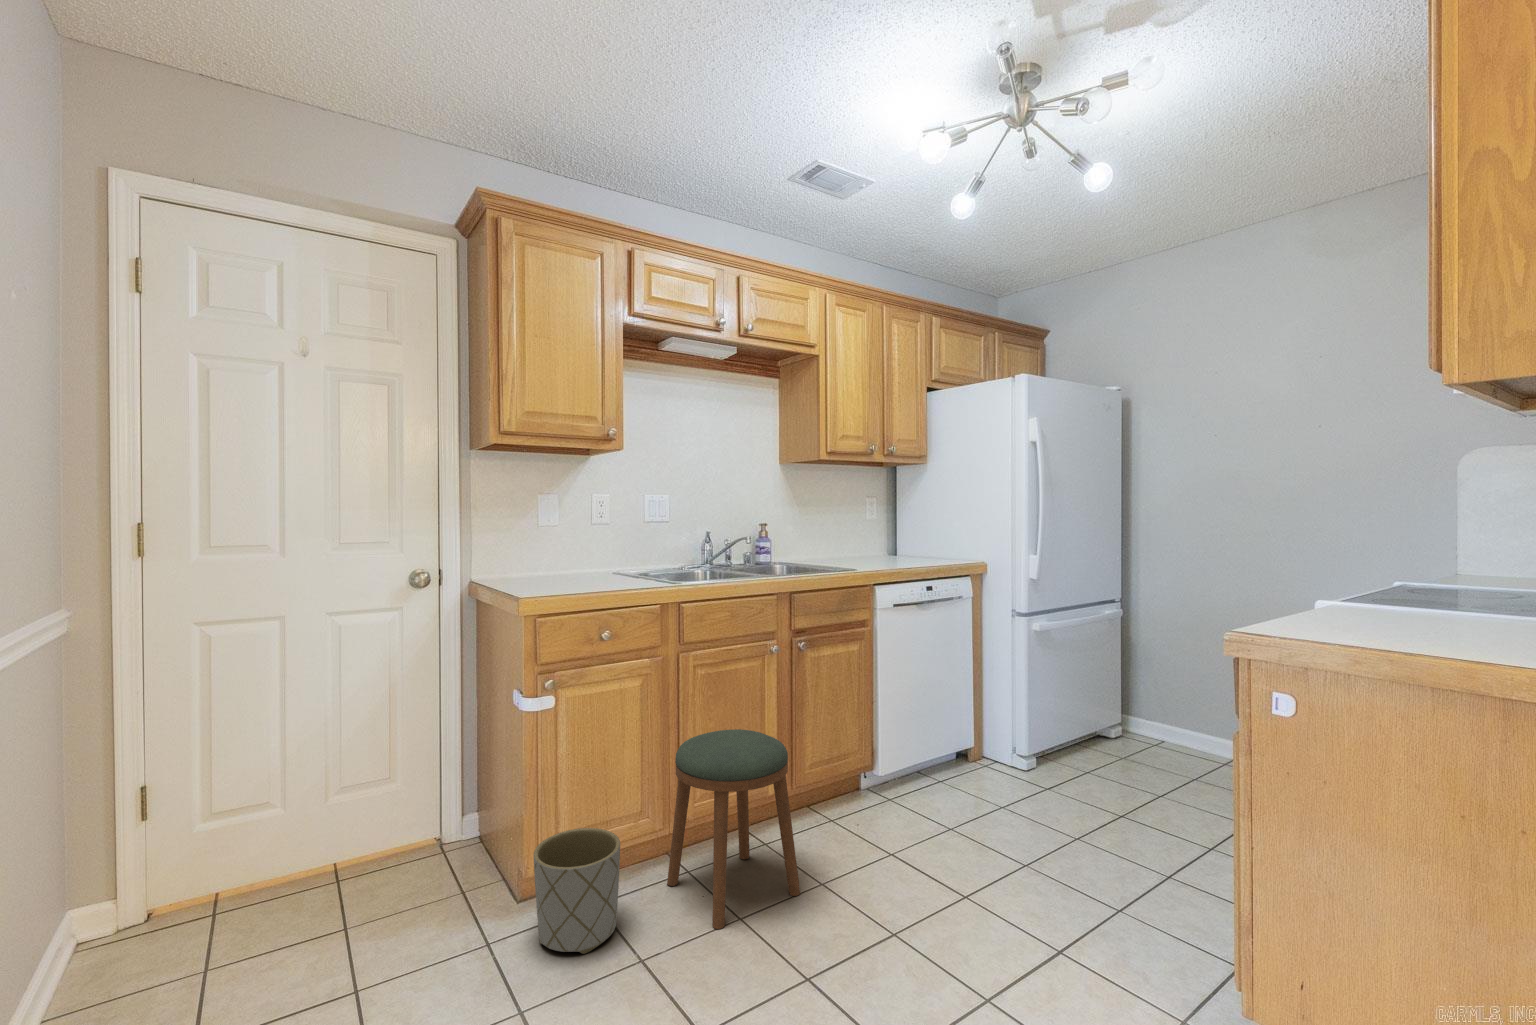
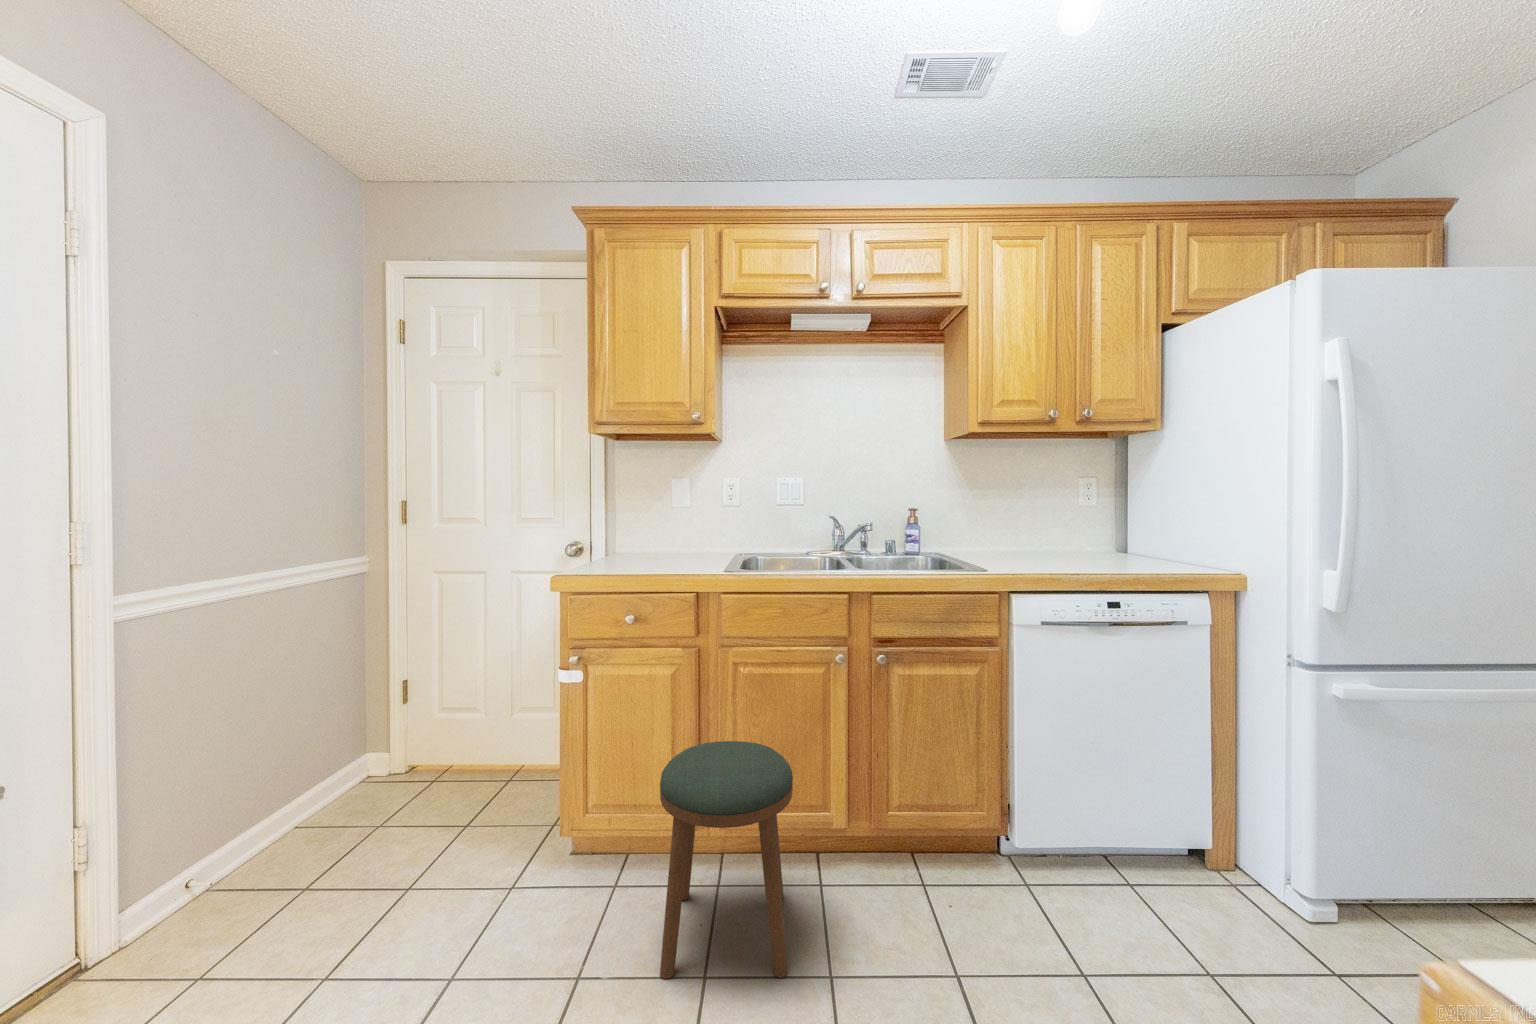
planter: present [534,828,620,954] -> none [513,806,603,941]

